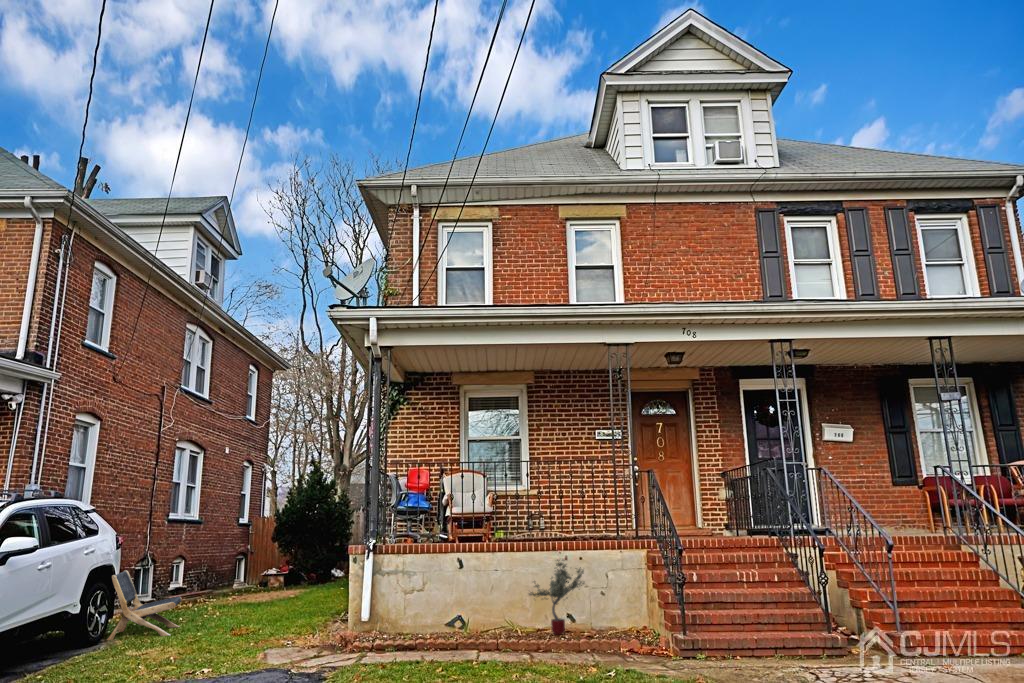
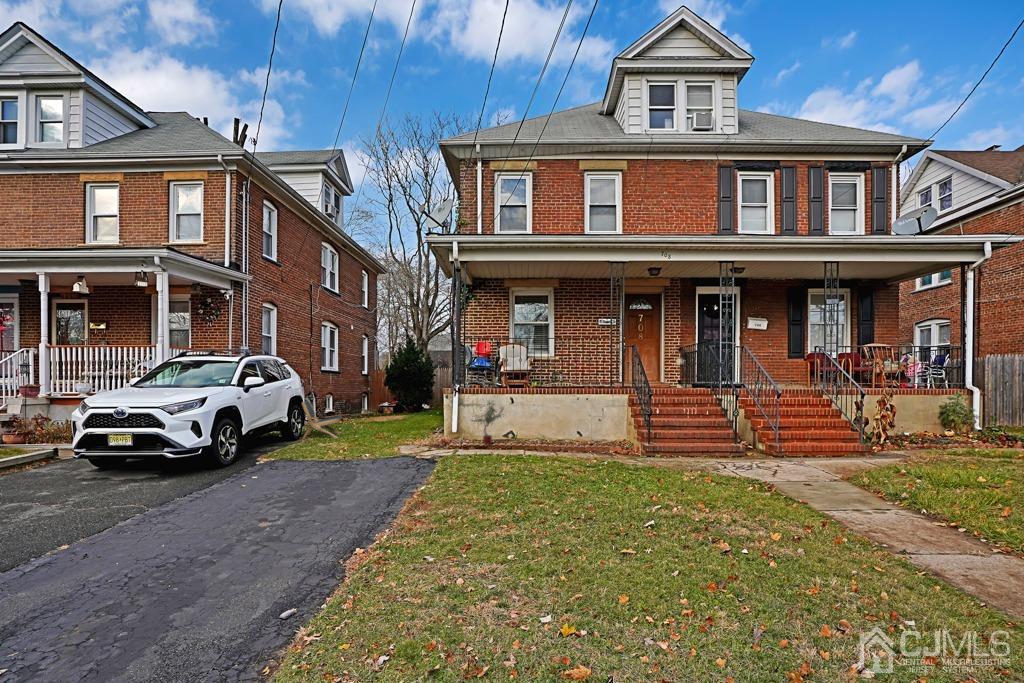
potted tree: present [529,559,584,635] -> present [471,401,504,445]

